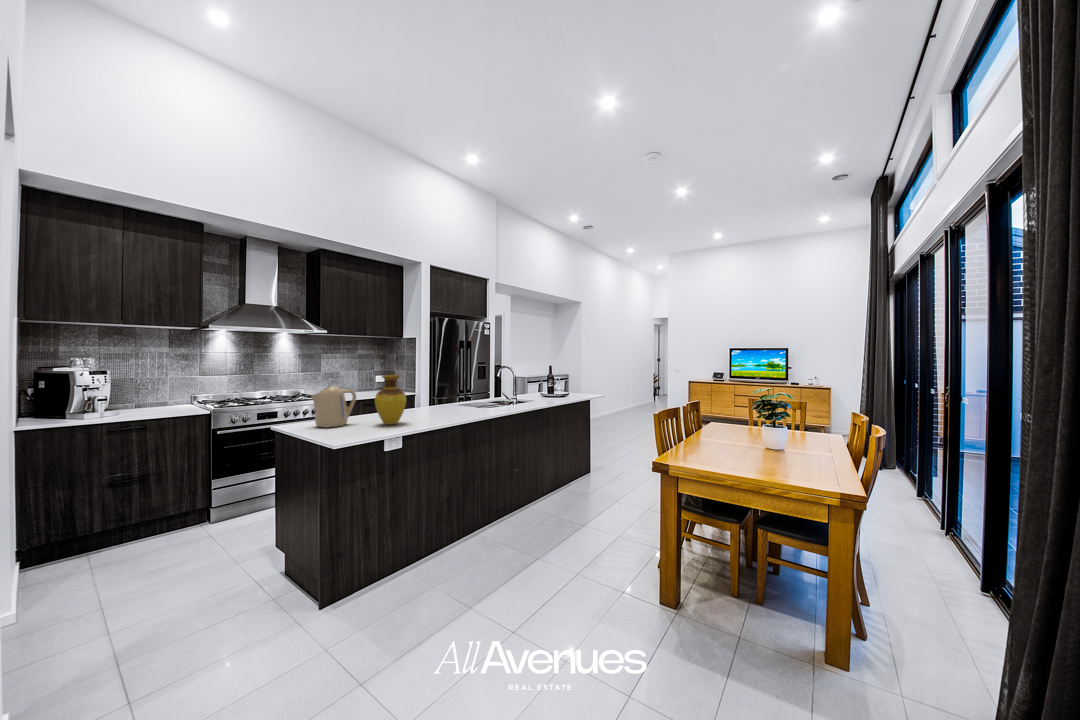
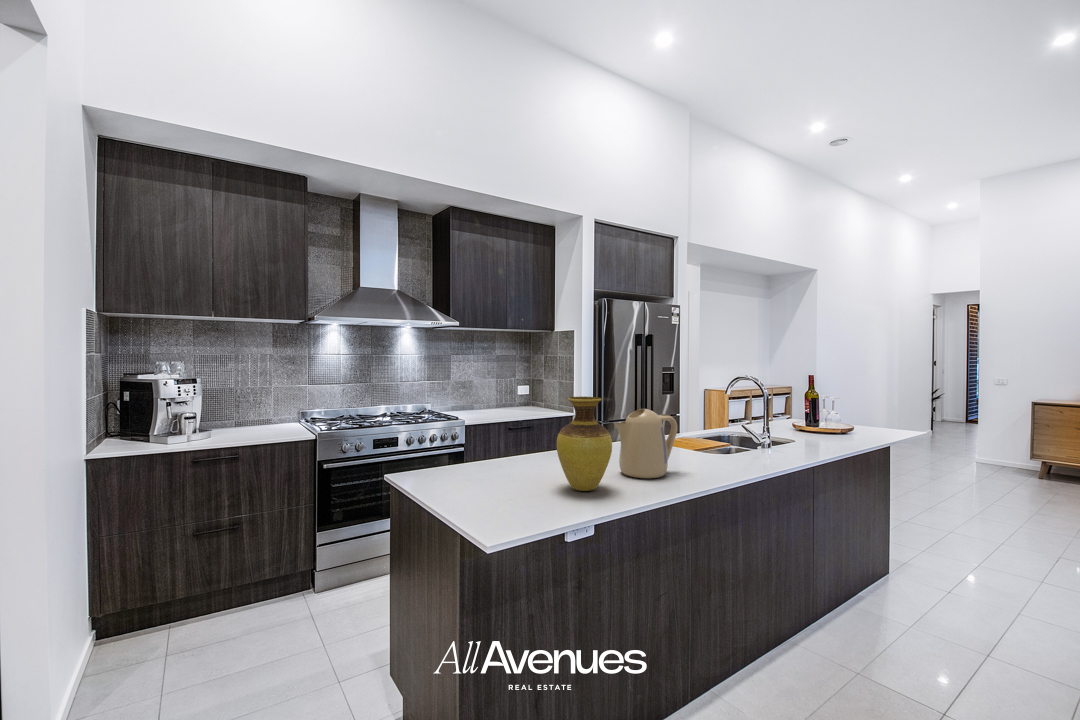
kettle: present [311,386,356,427] -> present [615,409,678,478]

